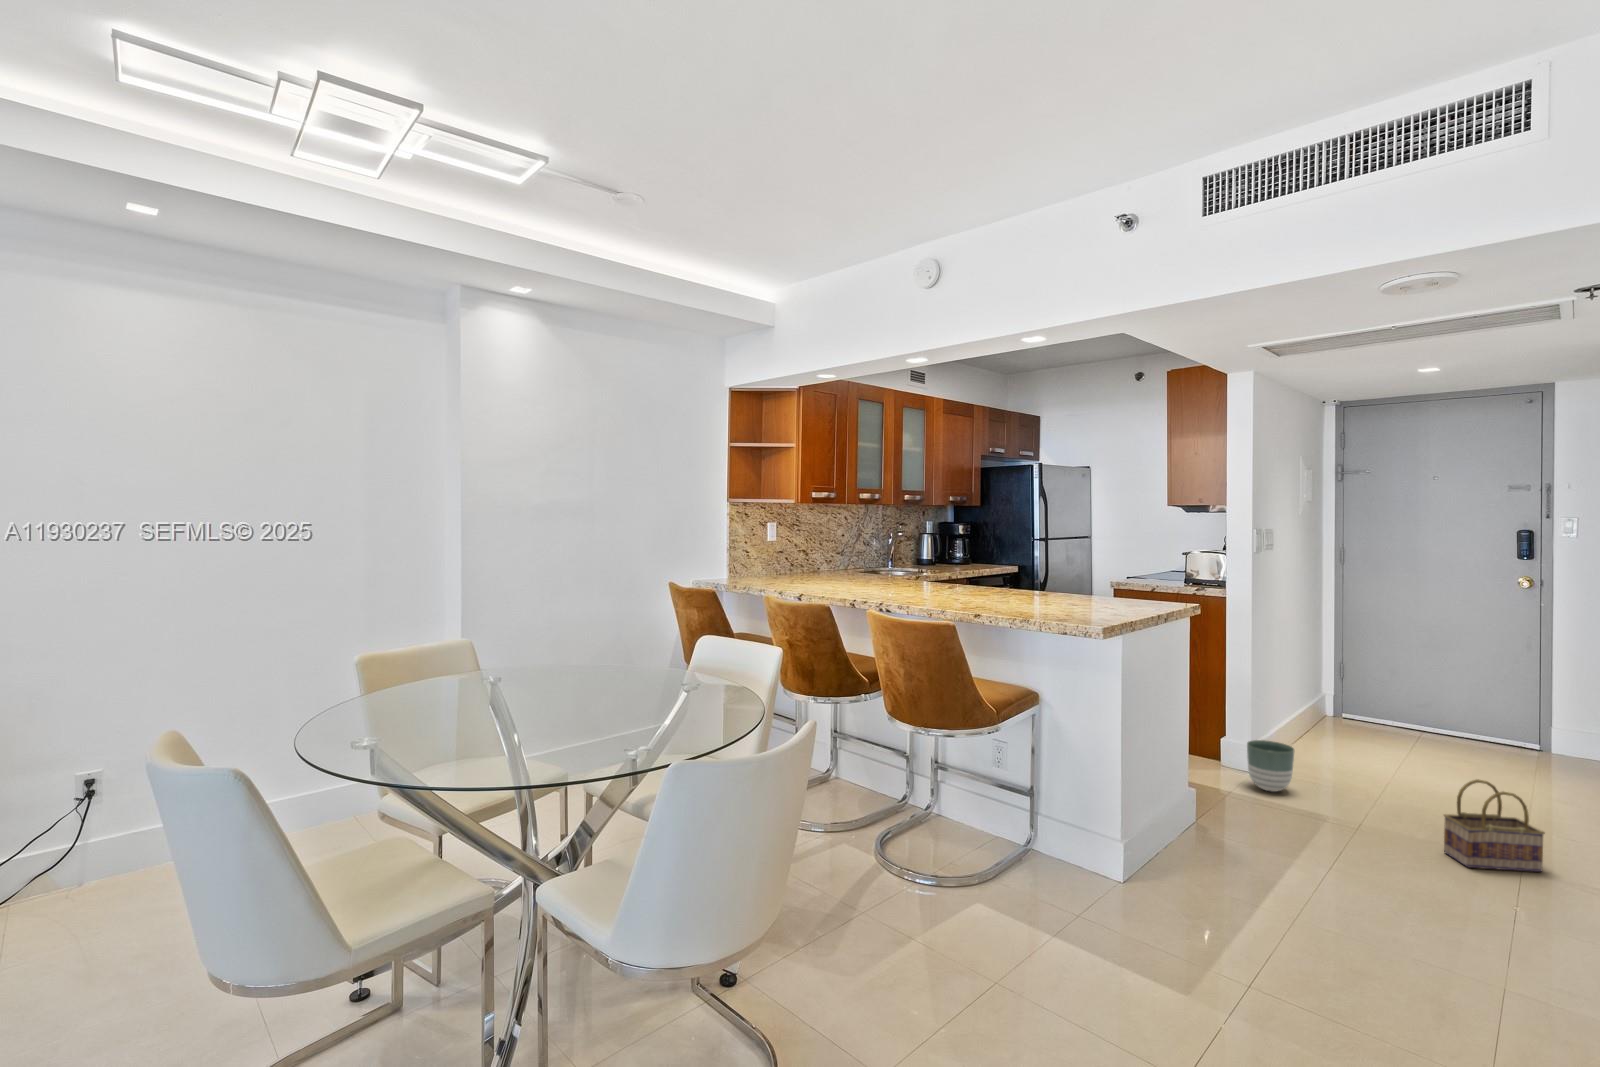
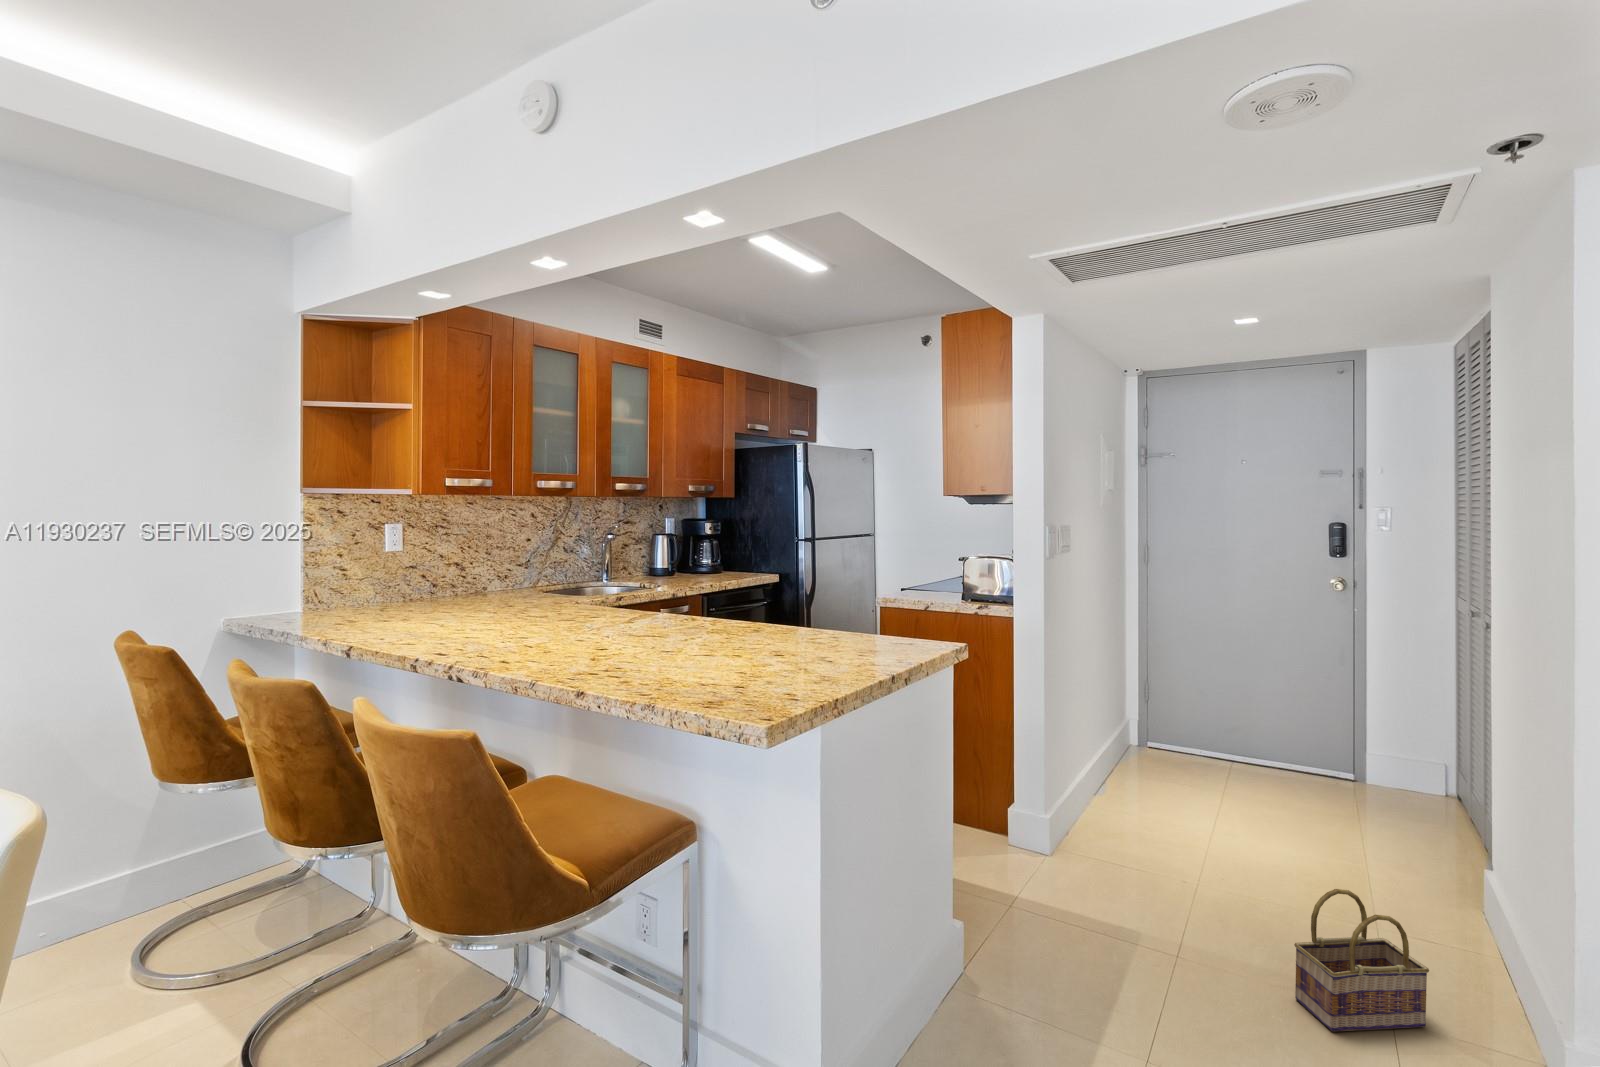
planter: present [1247,740,1294,792] -> none [1037,816,1096,892]

